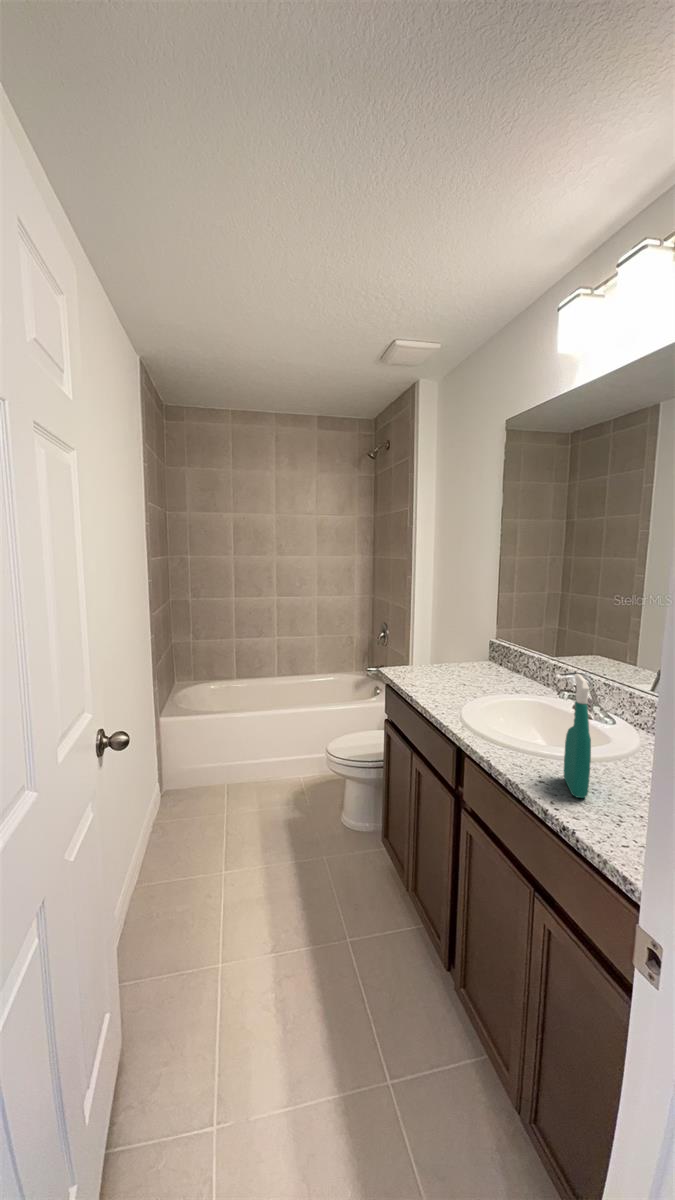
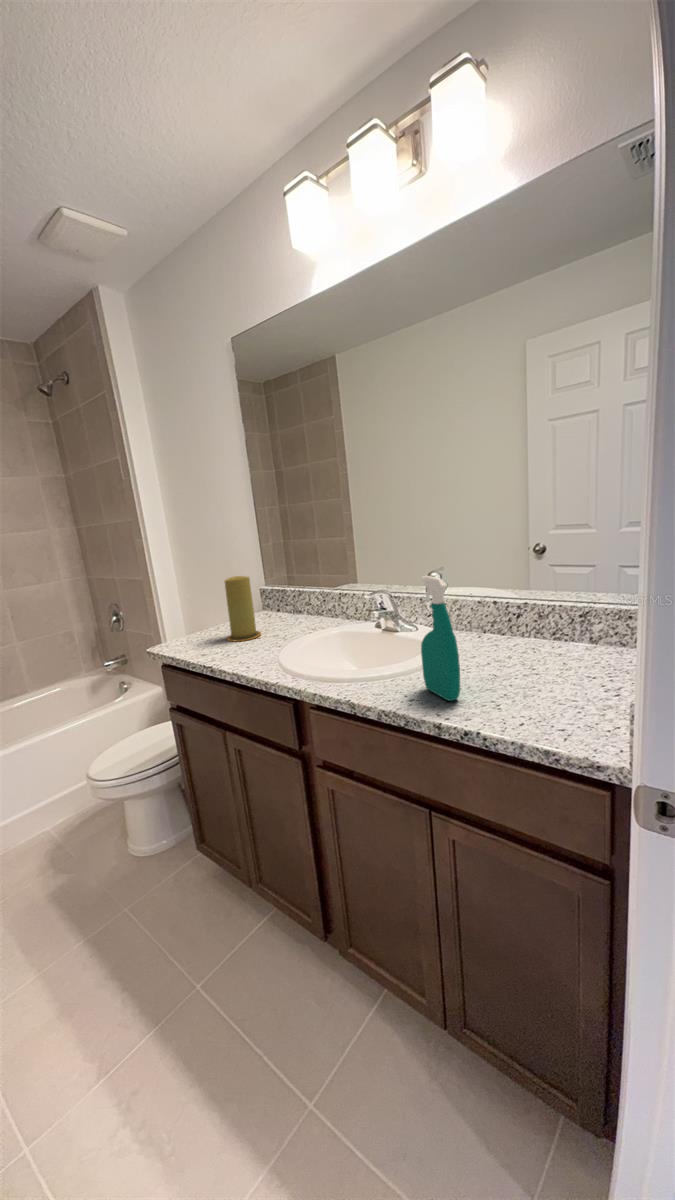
candle: none [439,627,469,684] -> present [225,576,261,641]

